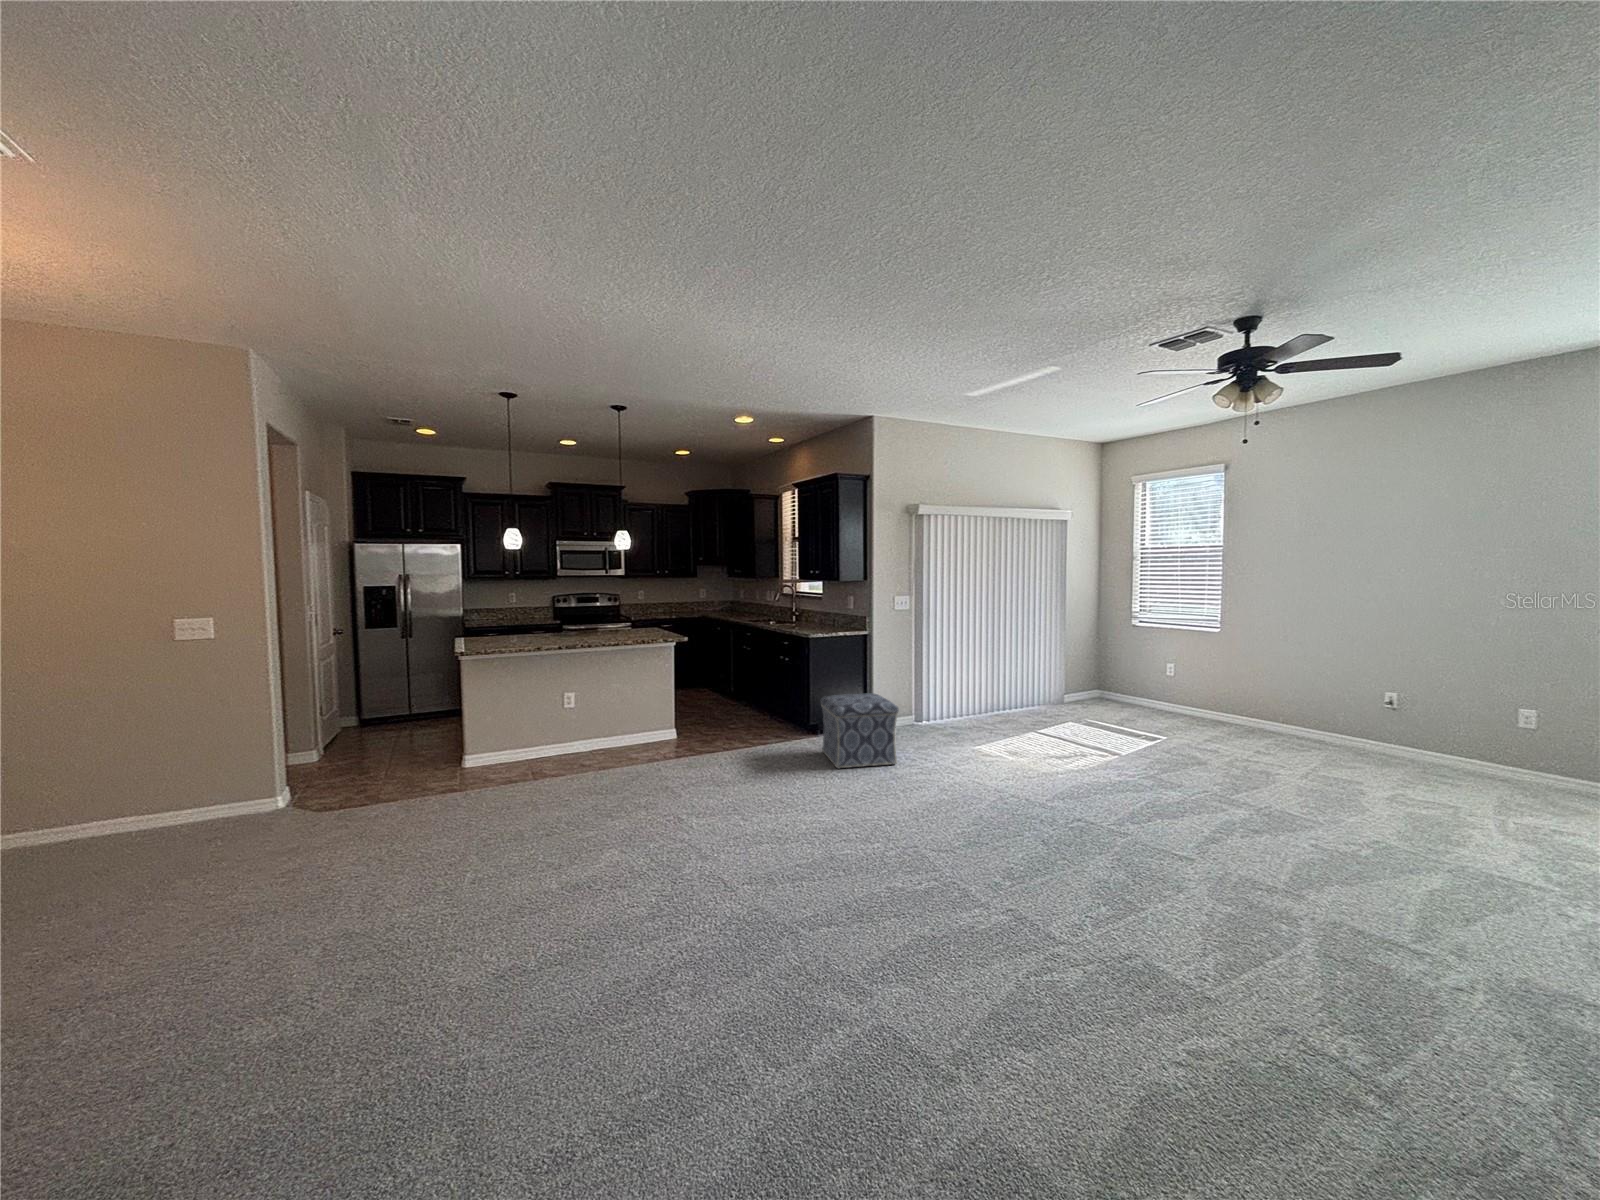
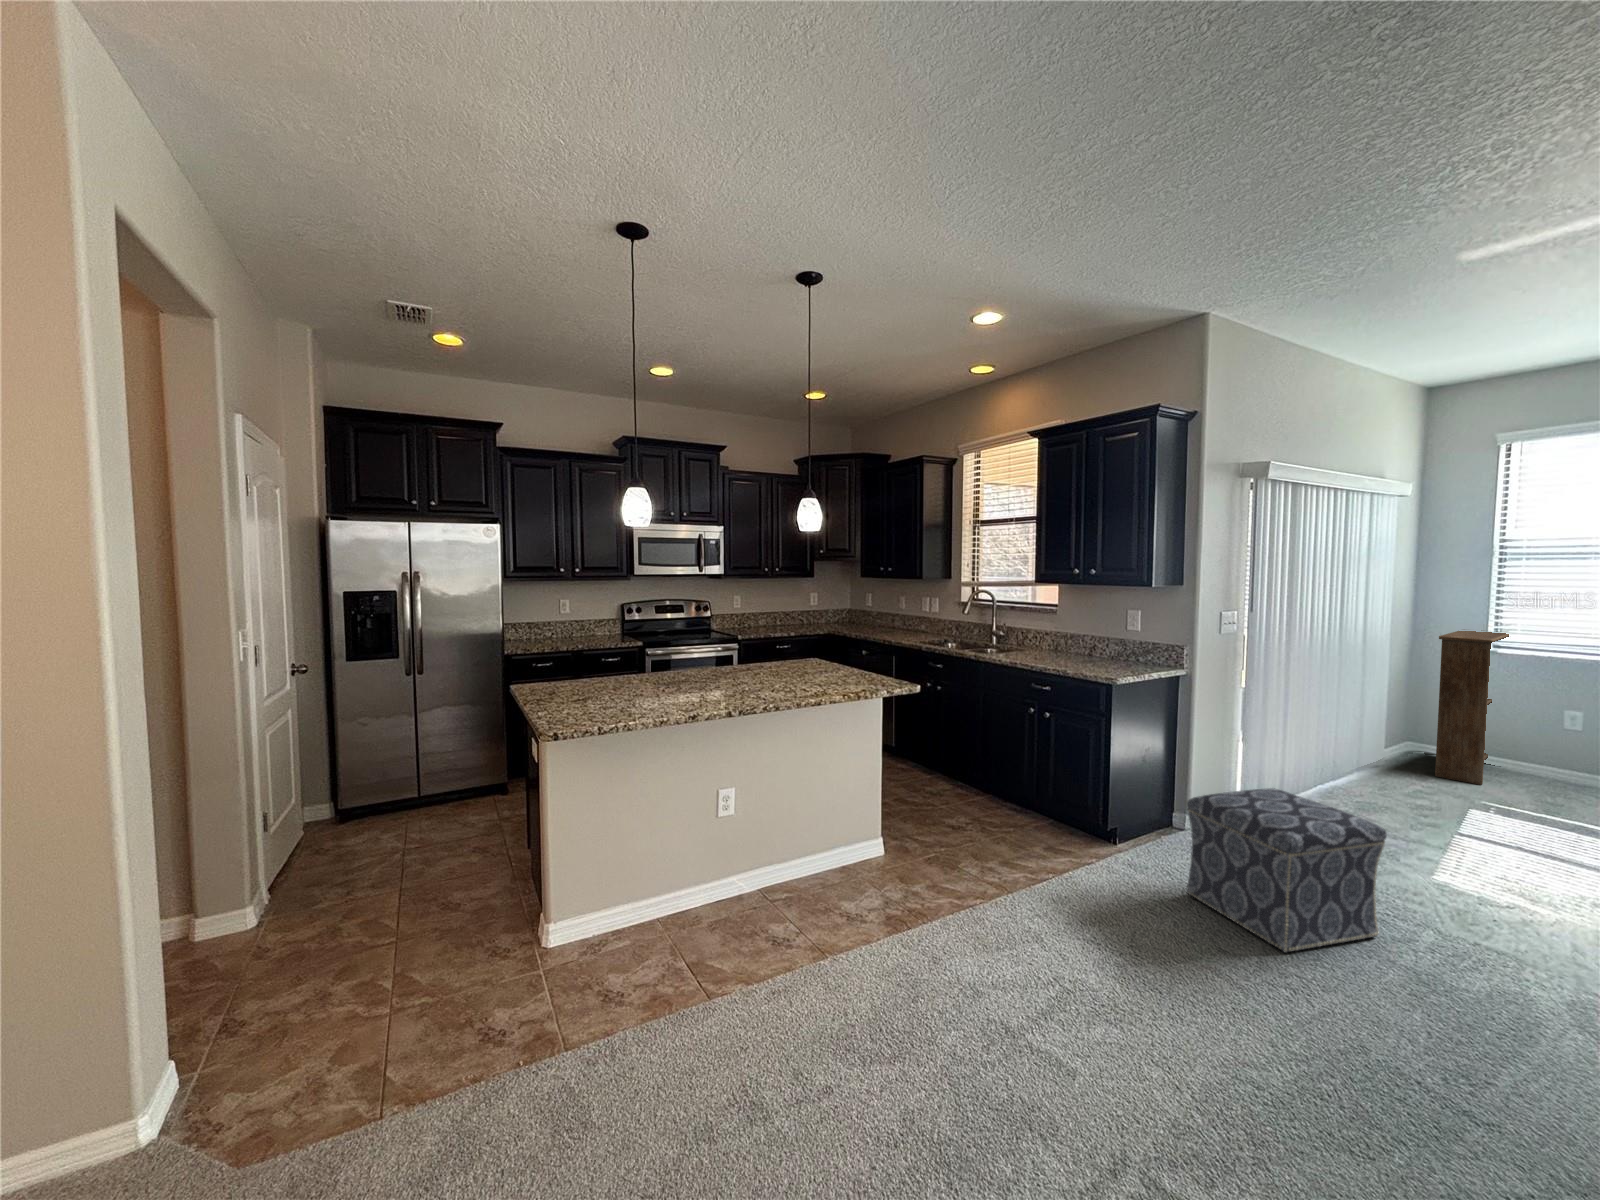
bookshelf: none [1083,610,1148,712] -> present [1435,631,1509,785]

